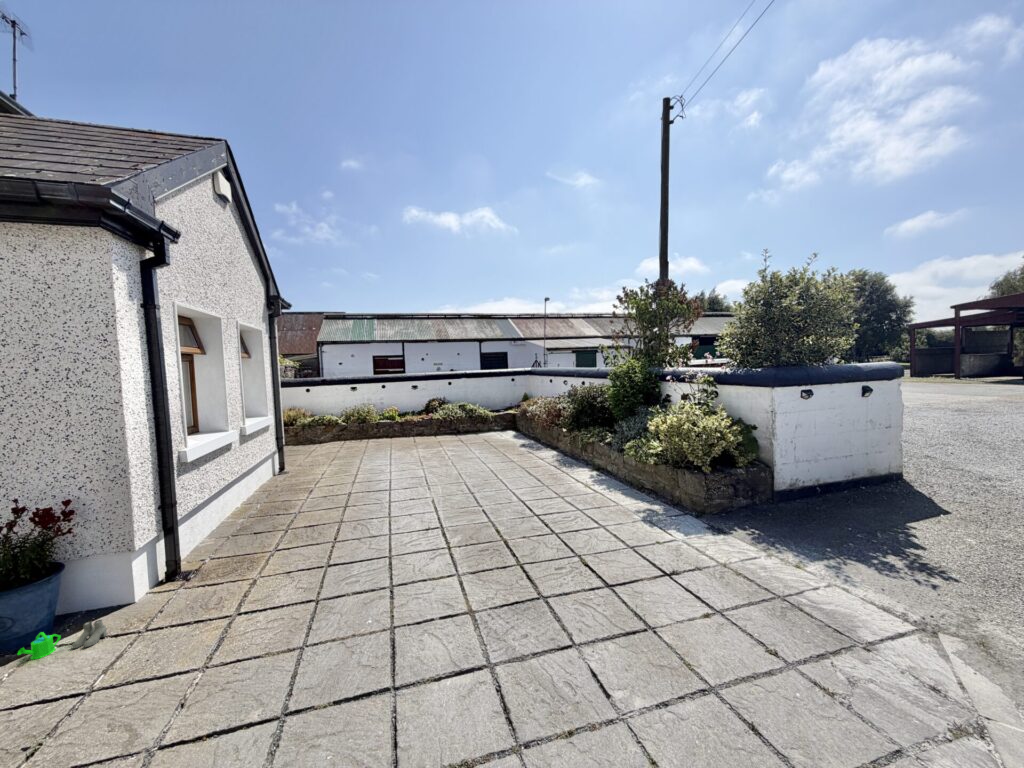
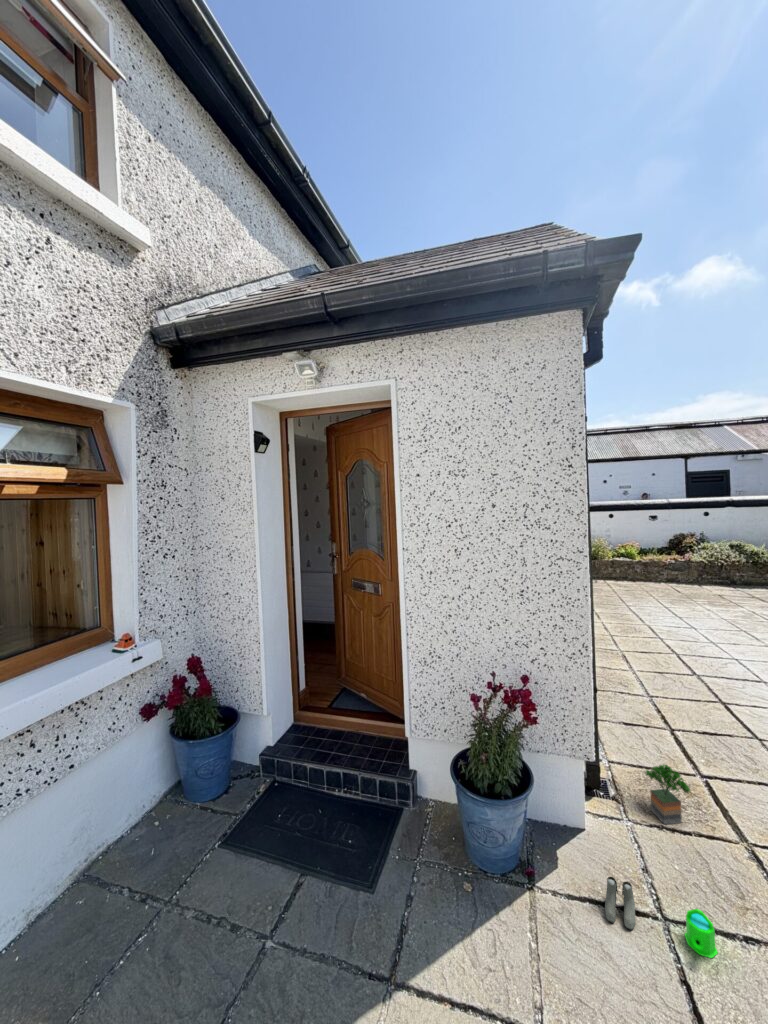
potted tree: none [192,545,221,584] -> present [646,765,690,824]
watering can: present [18,632,61,660] -> present [685,909,718,958]

